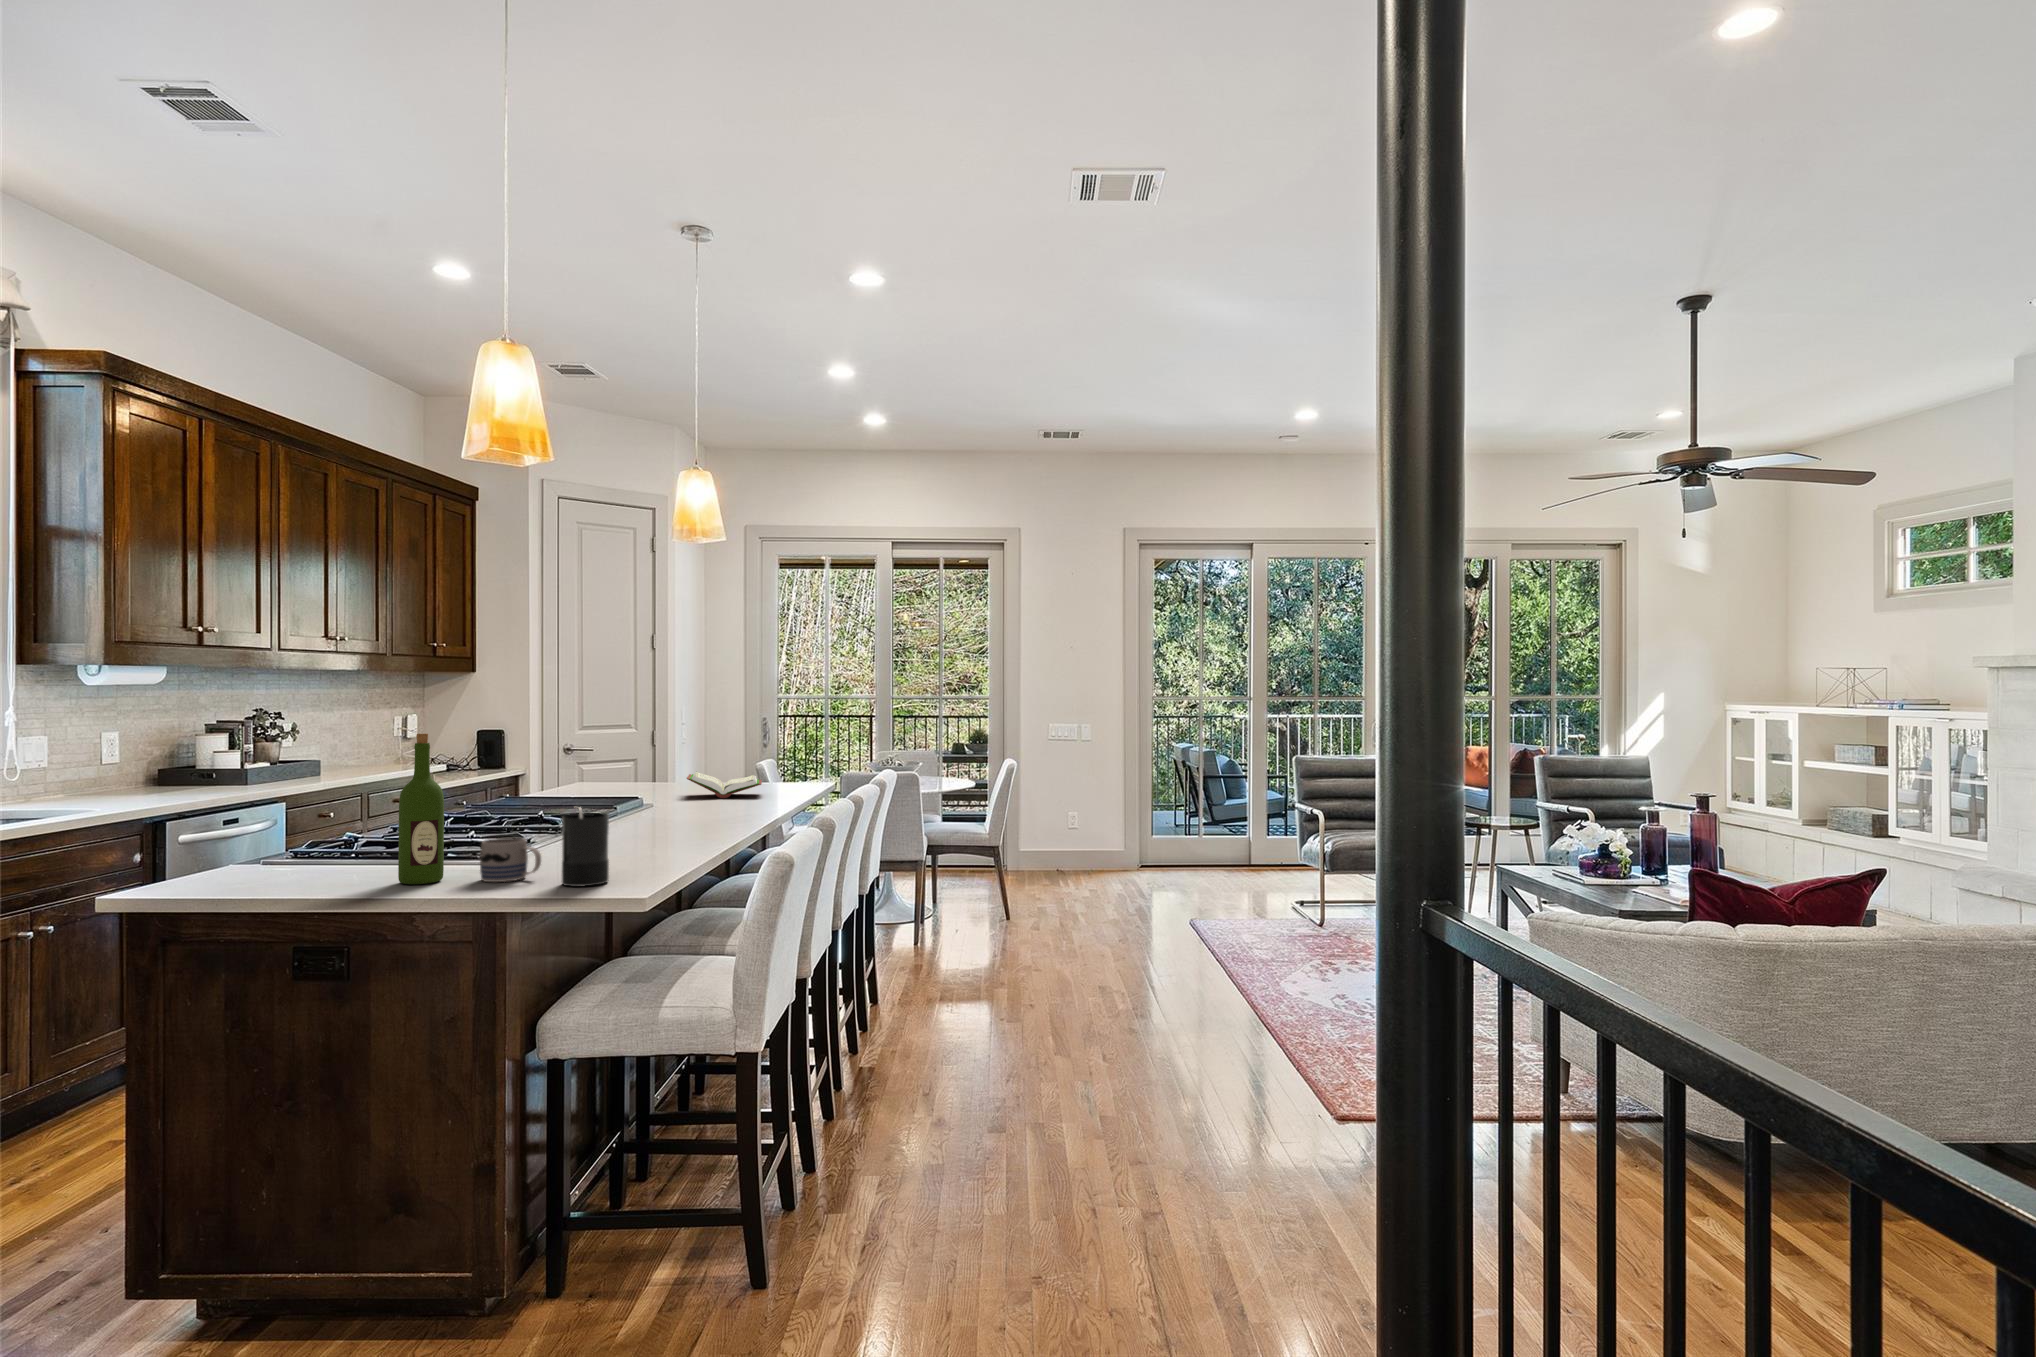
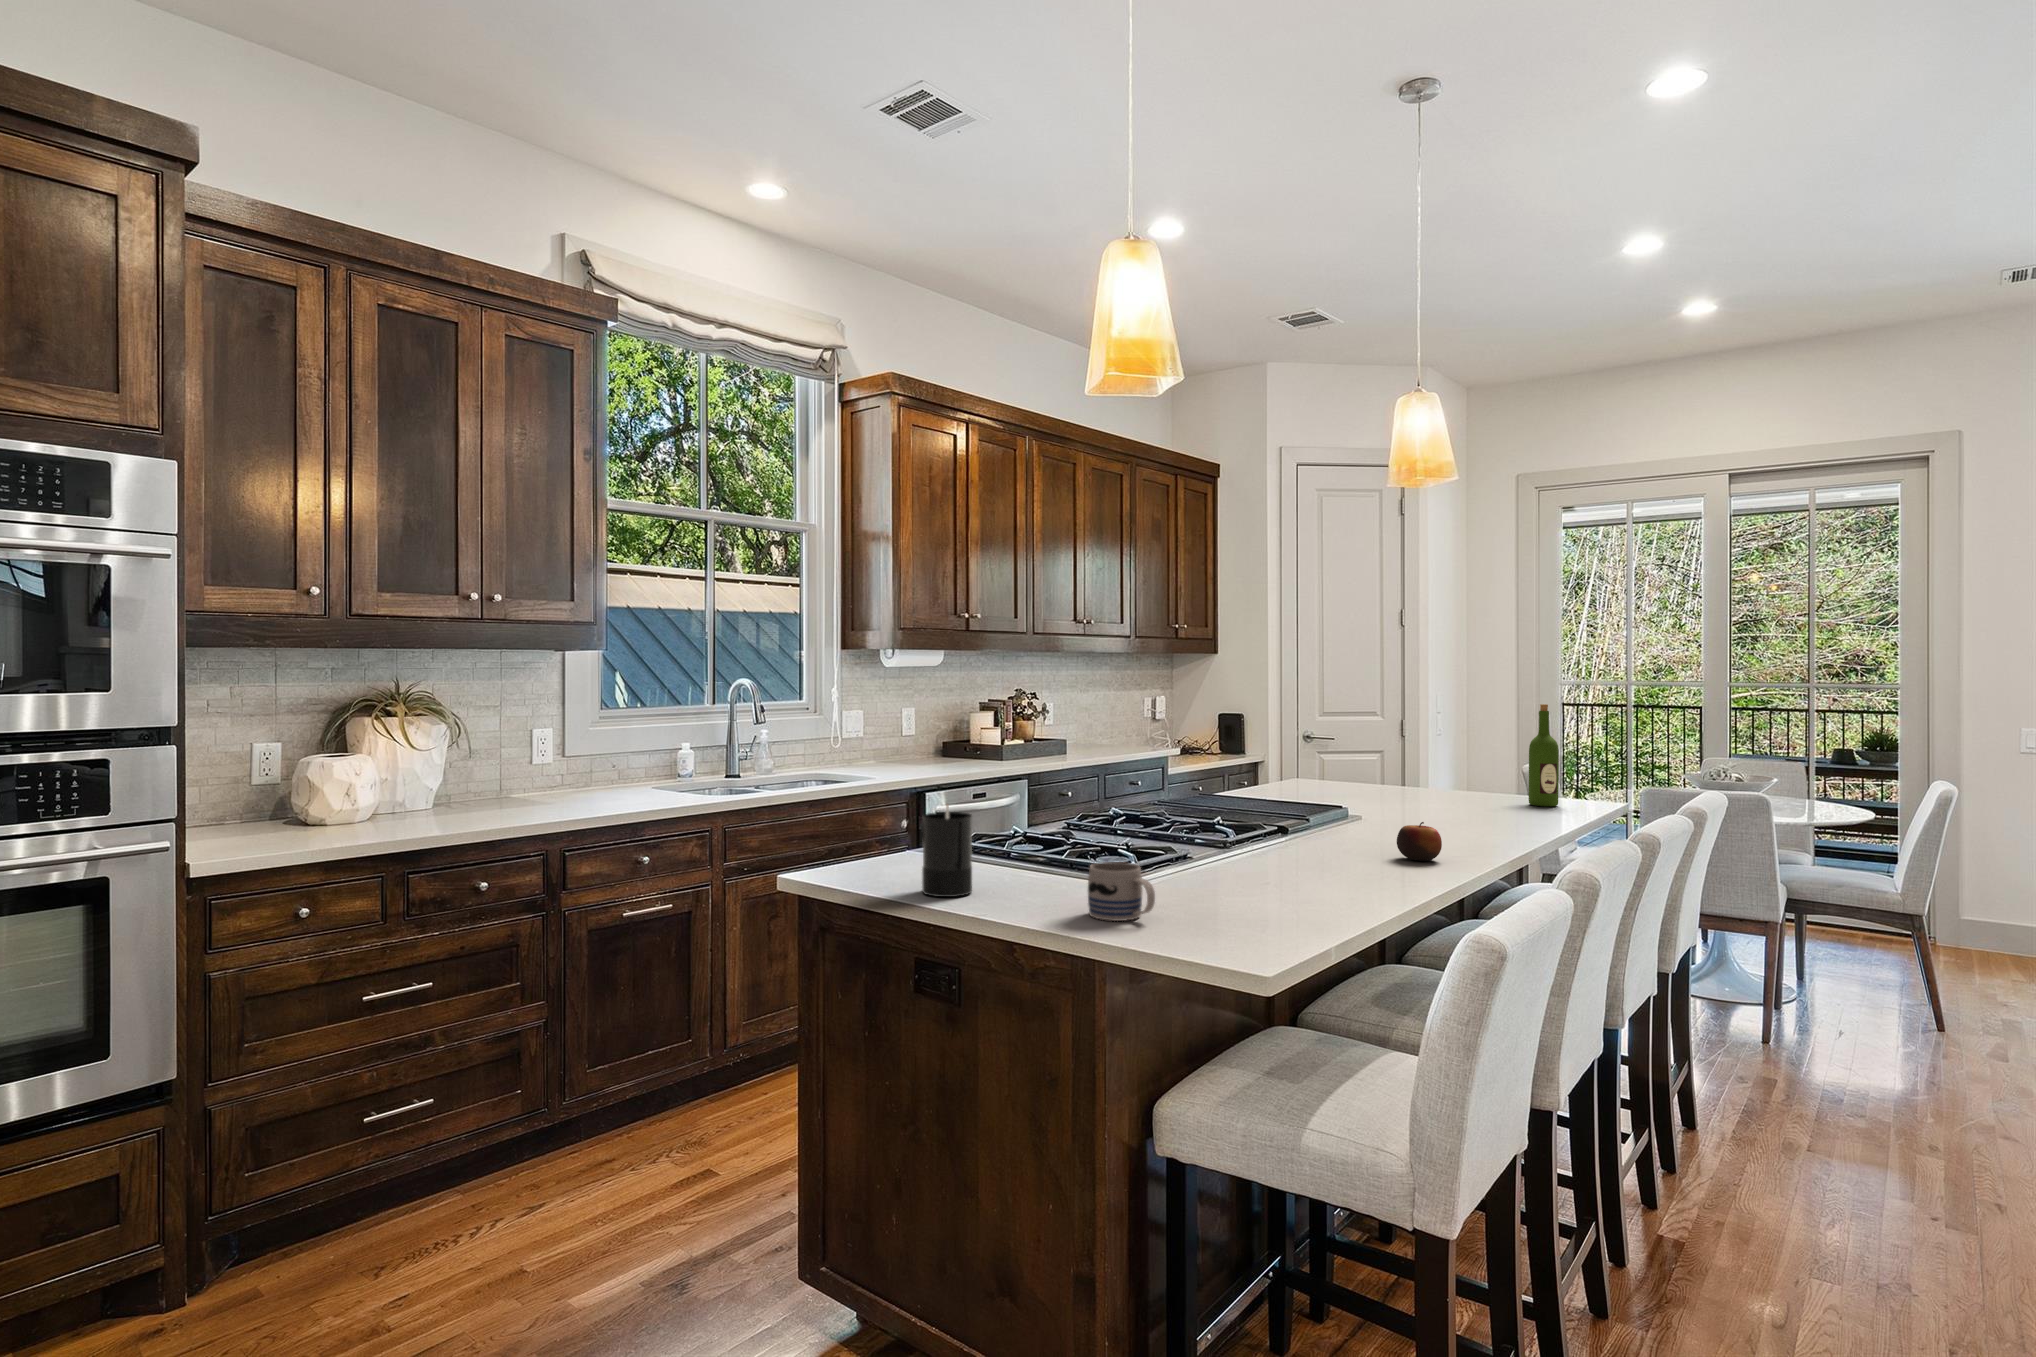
wine bottle: present [398,733,444,884] -> present [1529,704,1559,806]
book: present [687,771,762,798] -> none [1407,778,1512,816]
apple: none [695,797,727,826] -> present [1397,822,1442,861]
candle: present [562,808,609,887] -> present [922,804,972,897]

